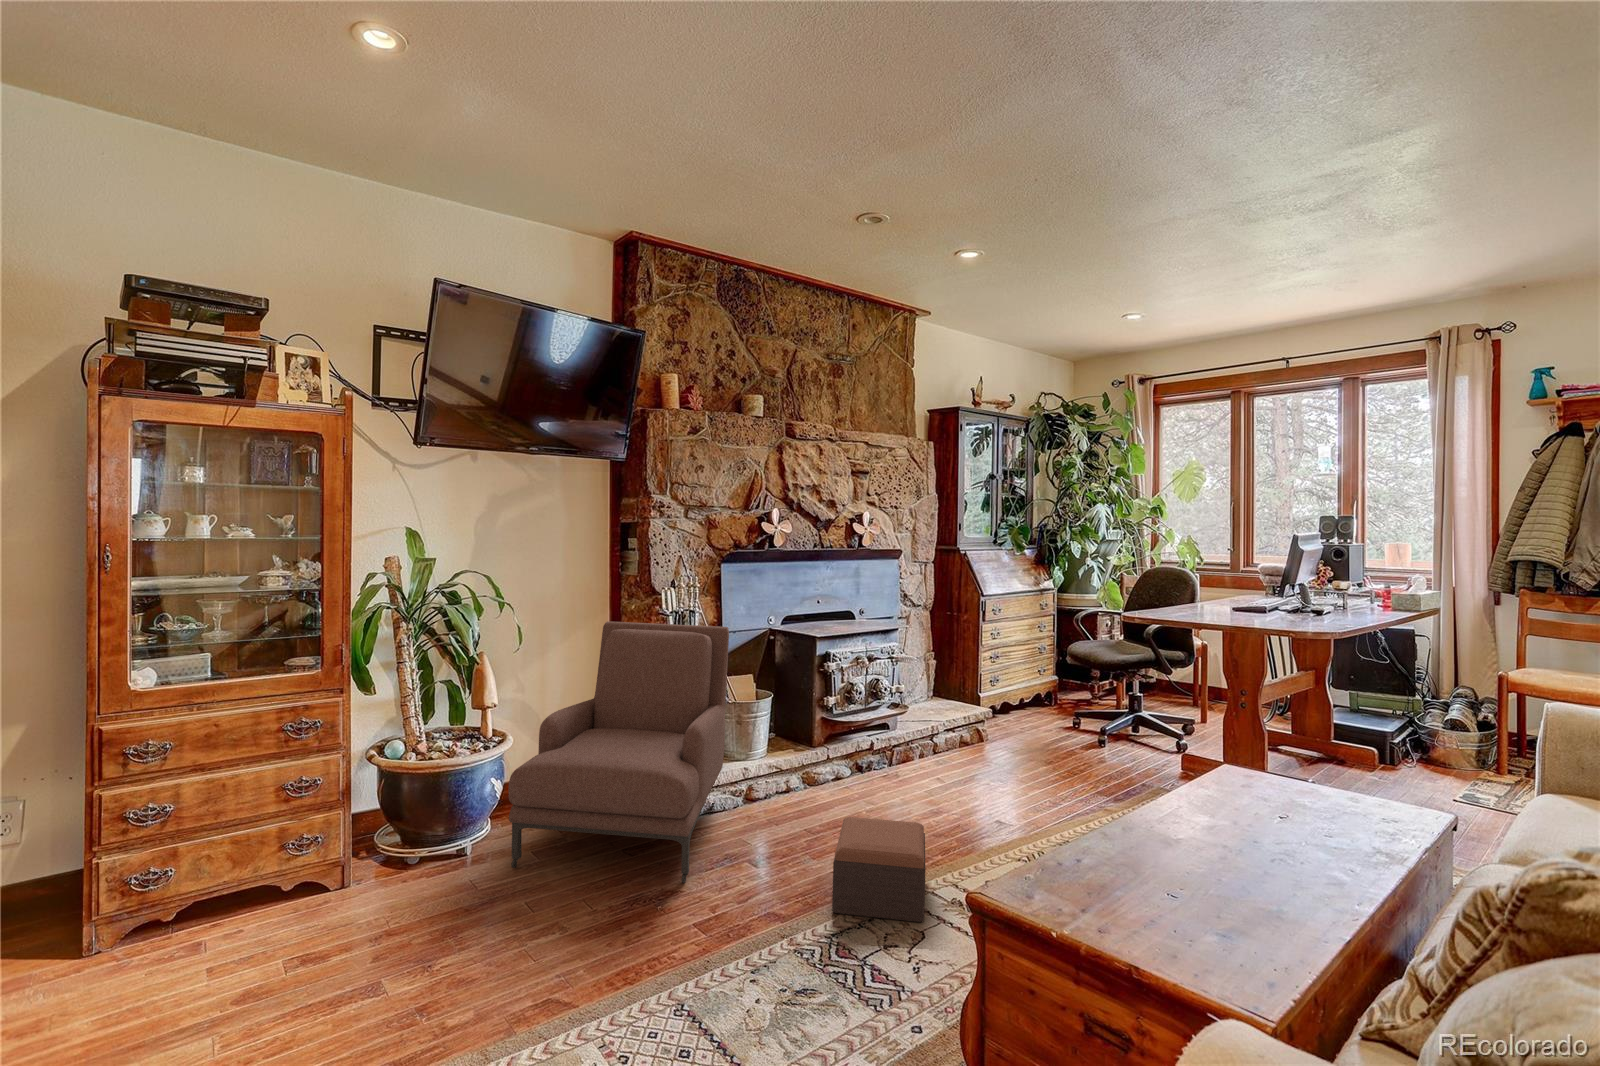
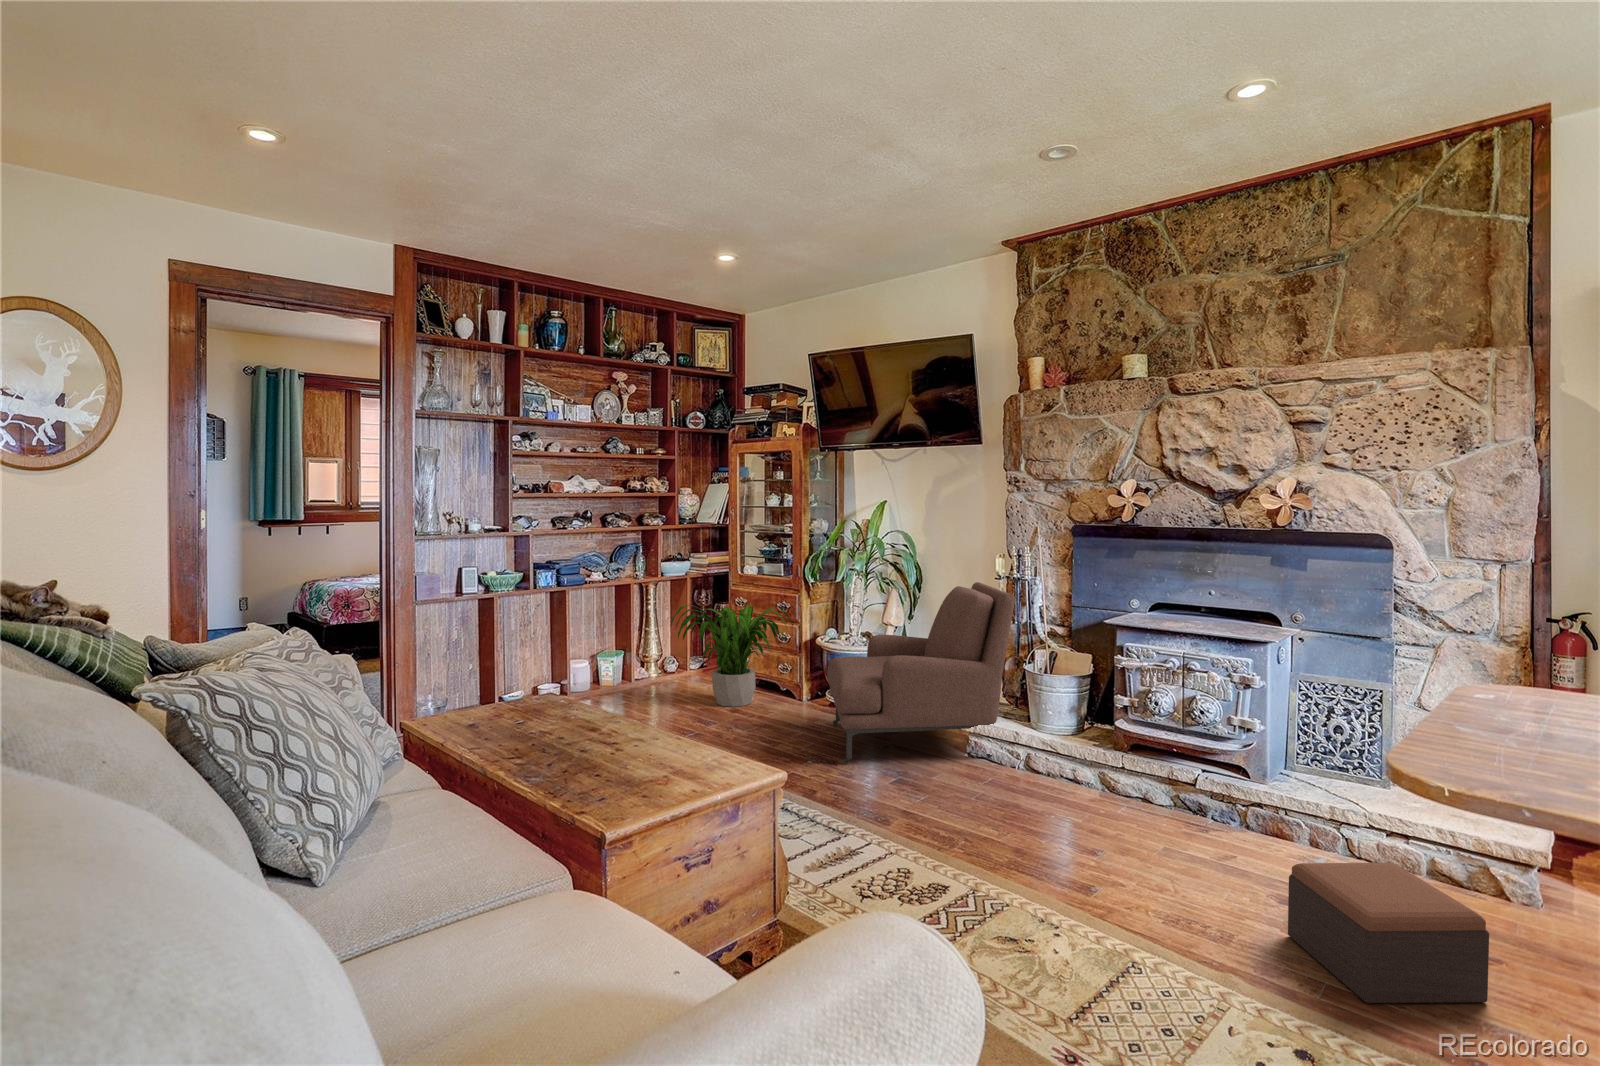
potted plant: none [123,725,382,964] -> present [671,605,793,707]
footstool: present [832,817,926,922] -> present [1288,863,1489,1003]

